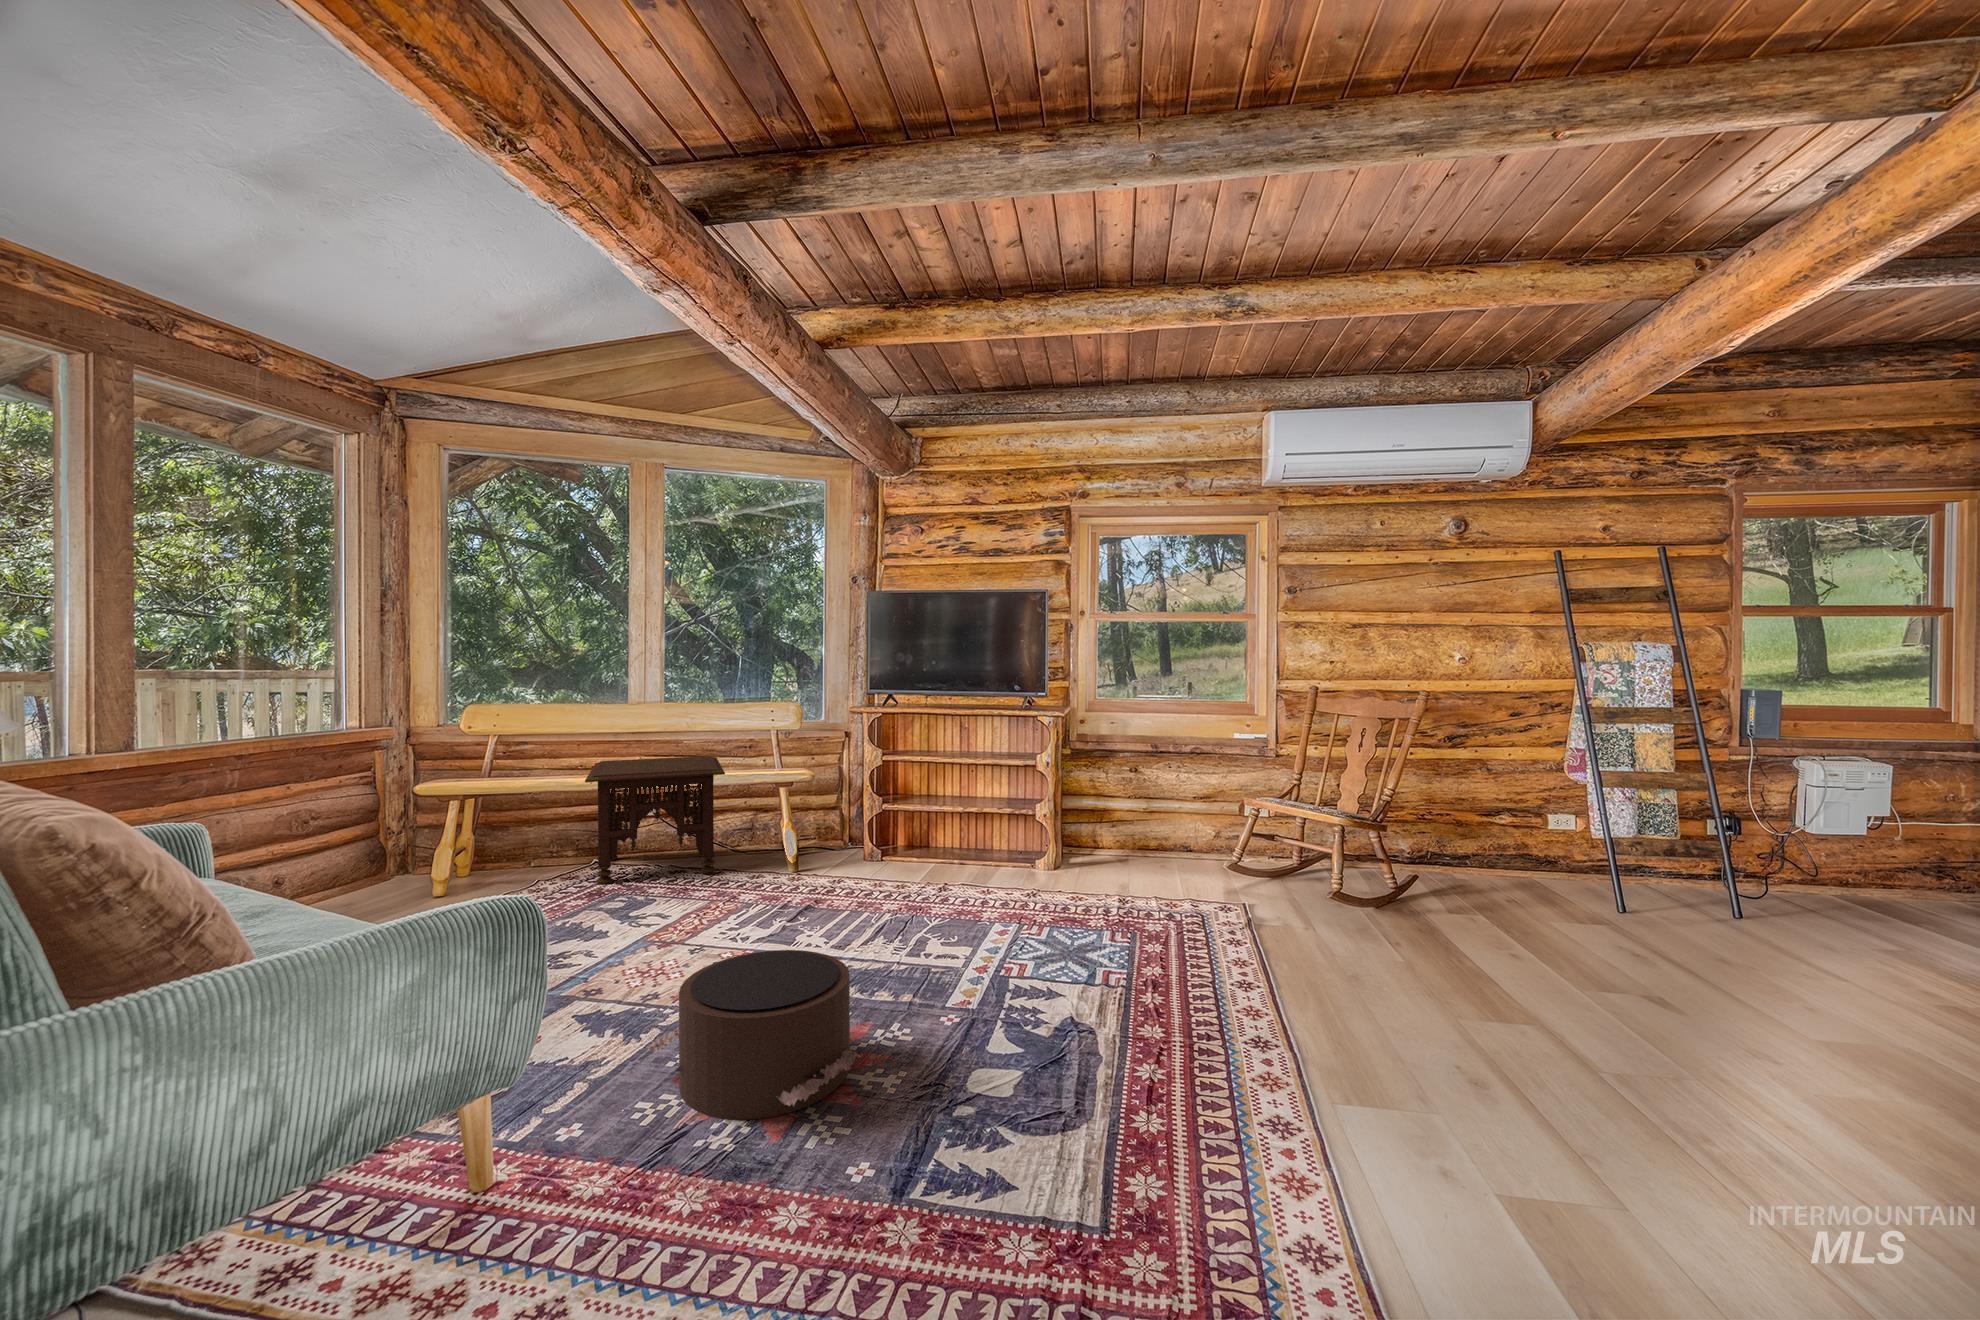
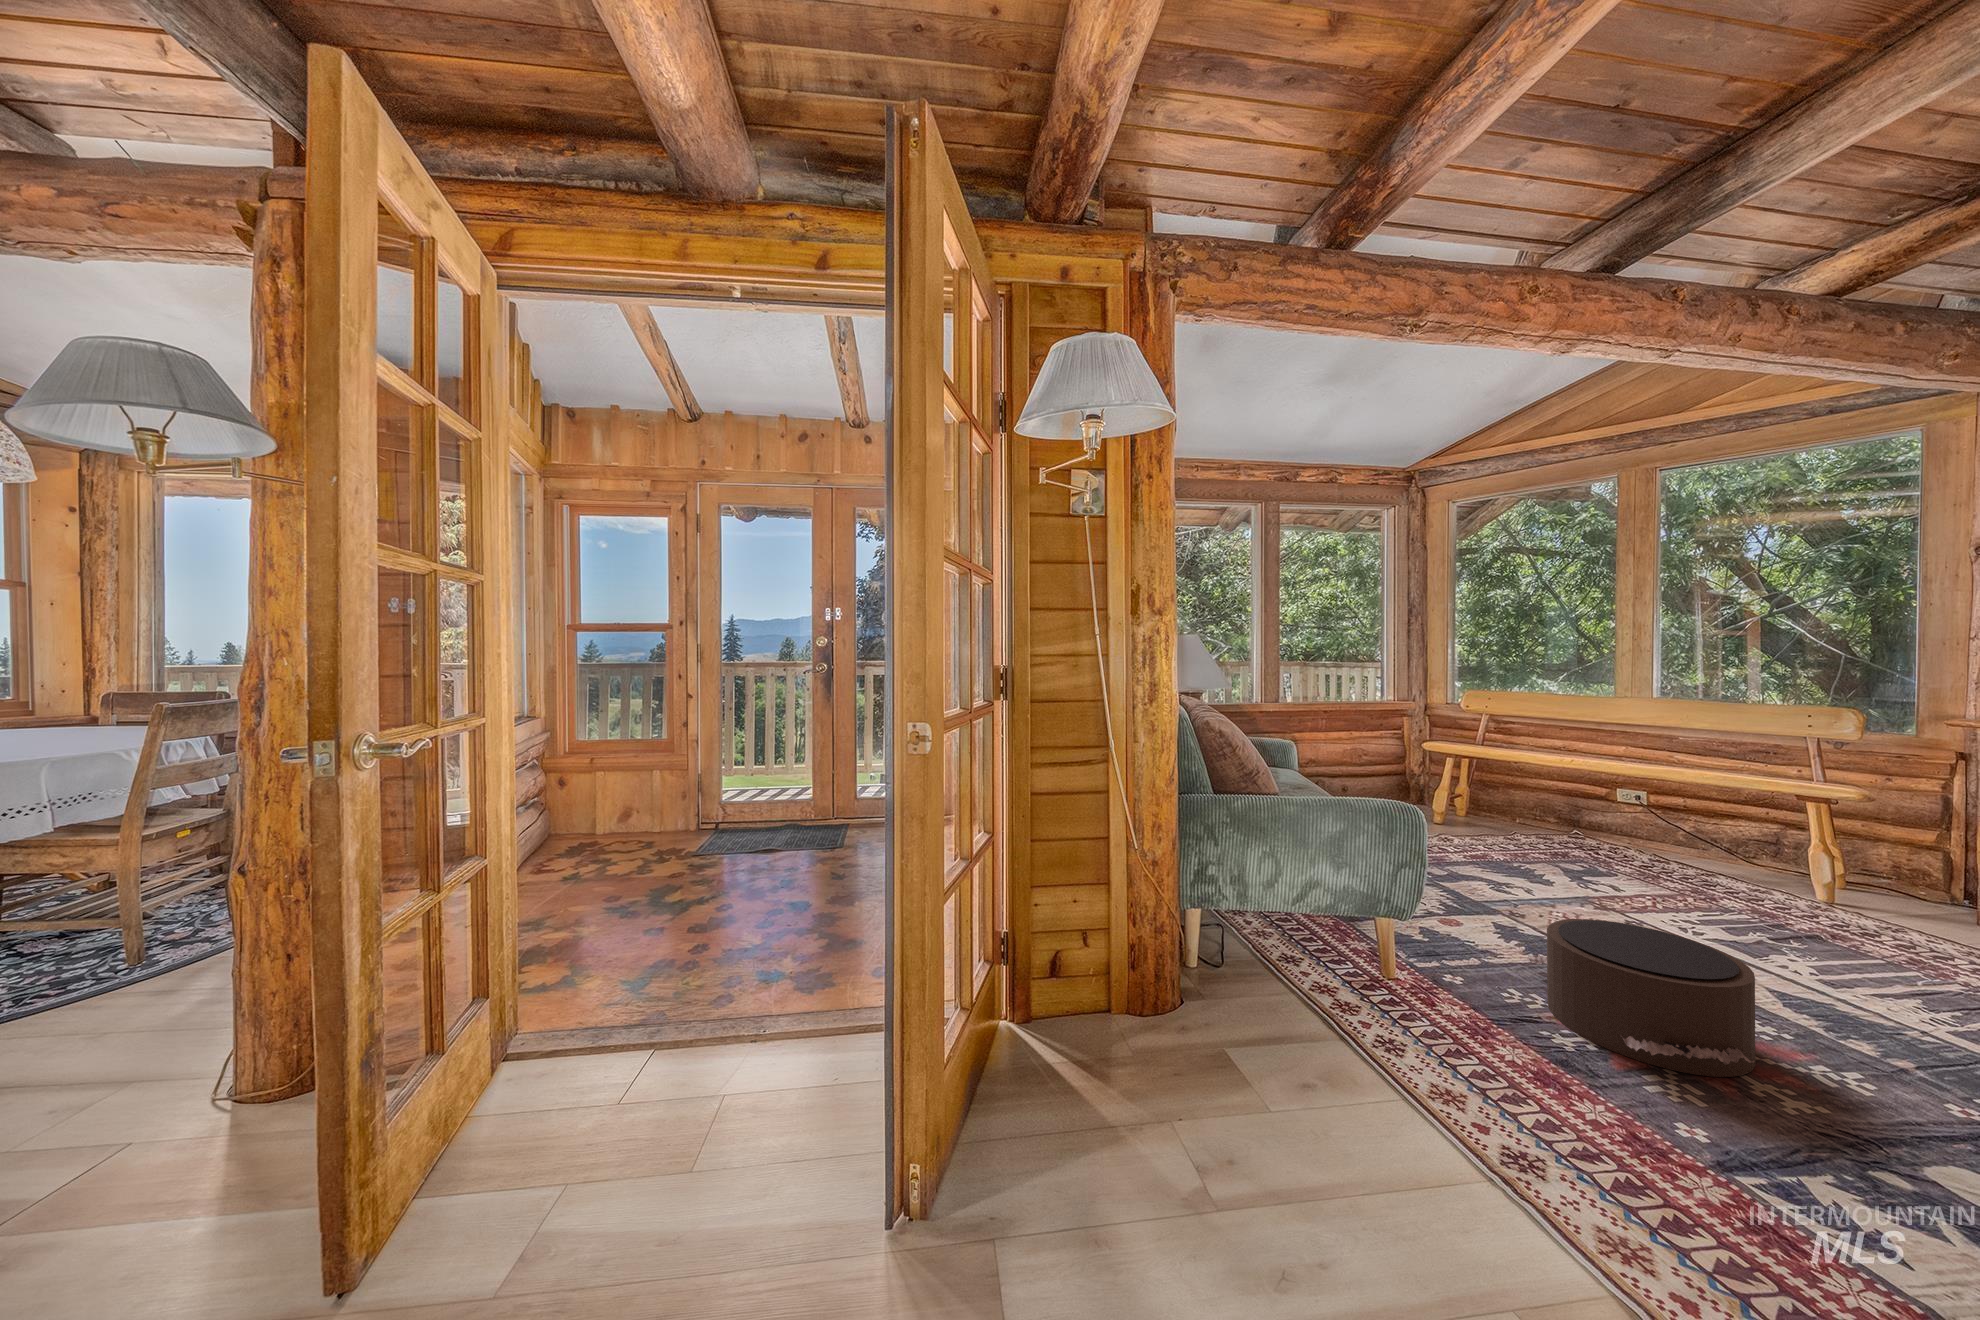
side table: present [585,756,725,885] -> none [1551,745,1729,872]

